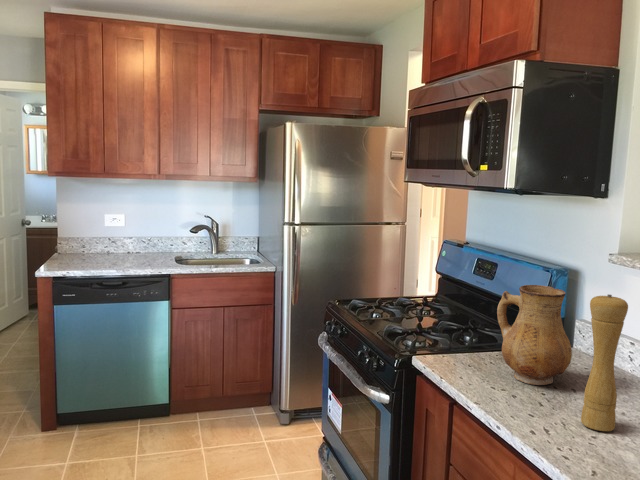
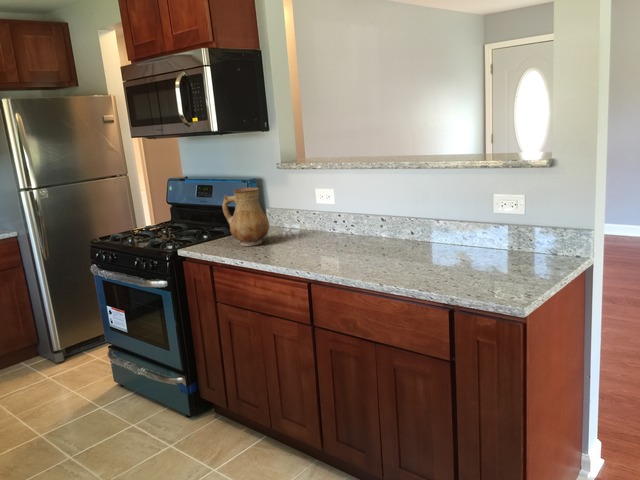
pepper mill: present [581,294,628,431] -> none [273,180,297,254]

